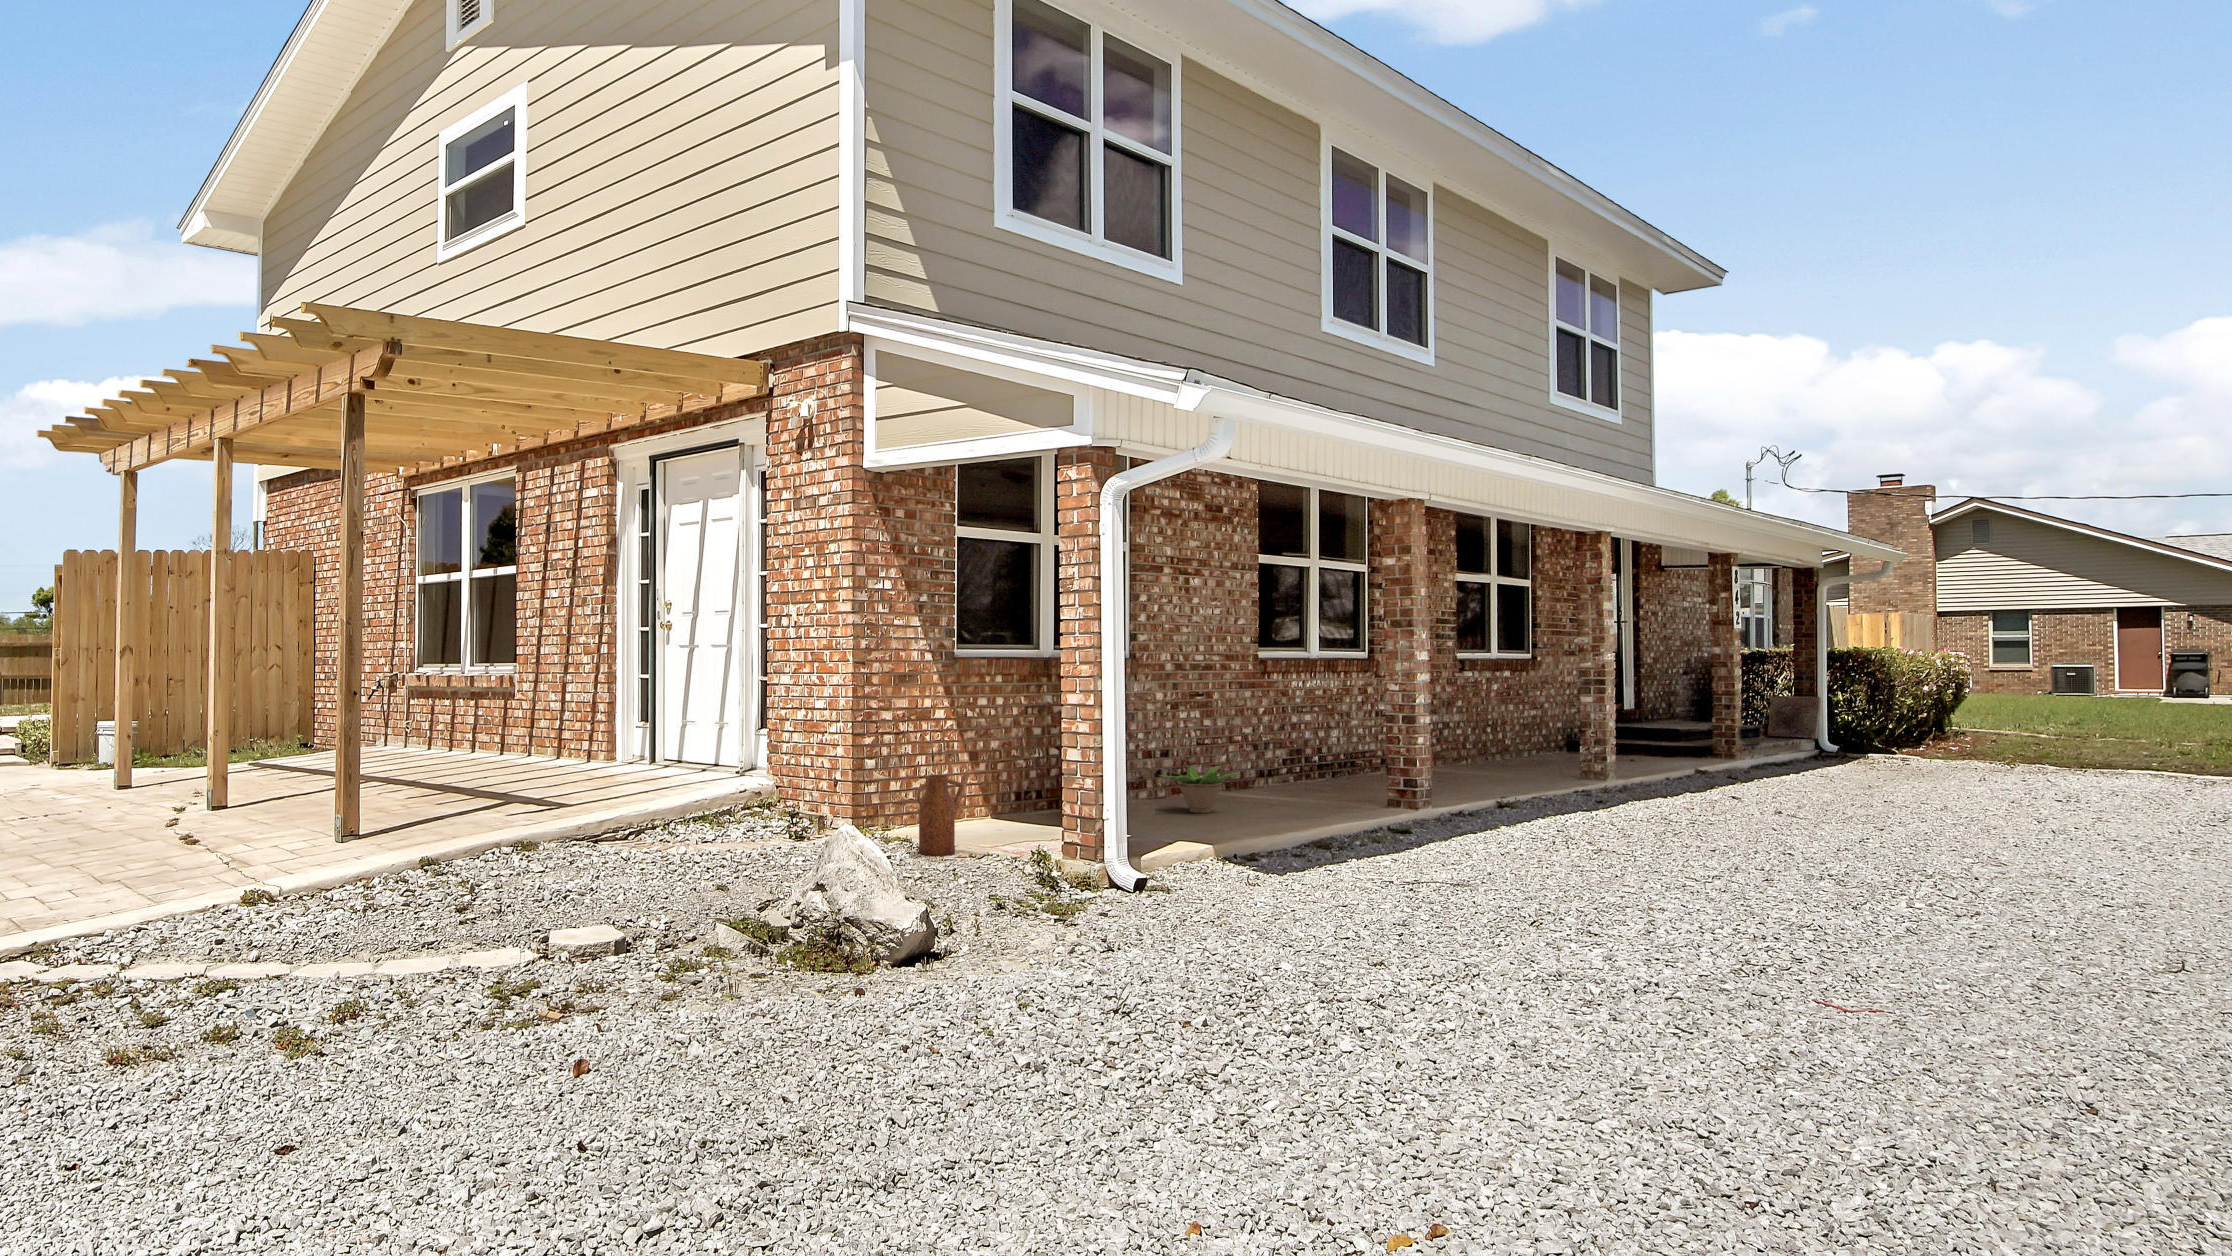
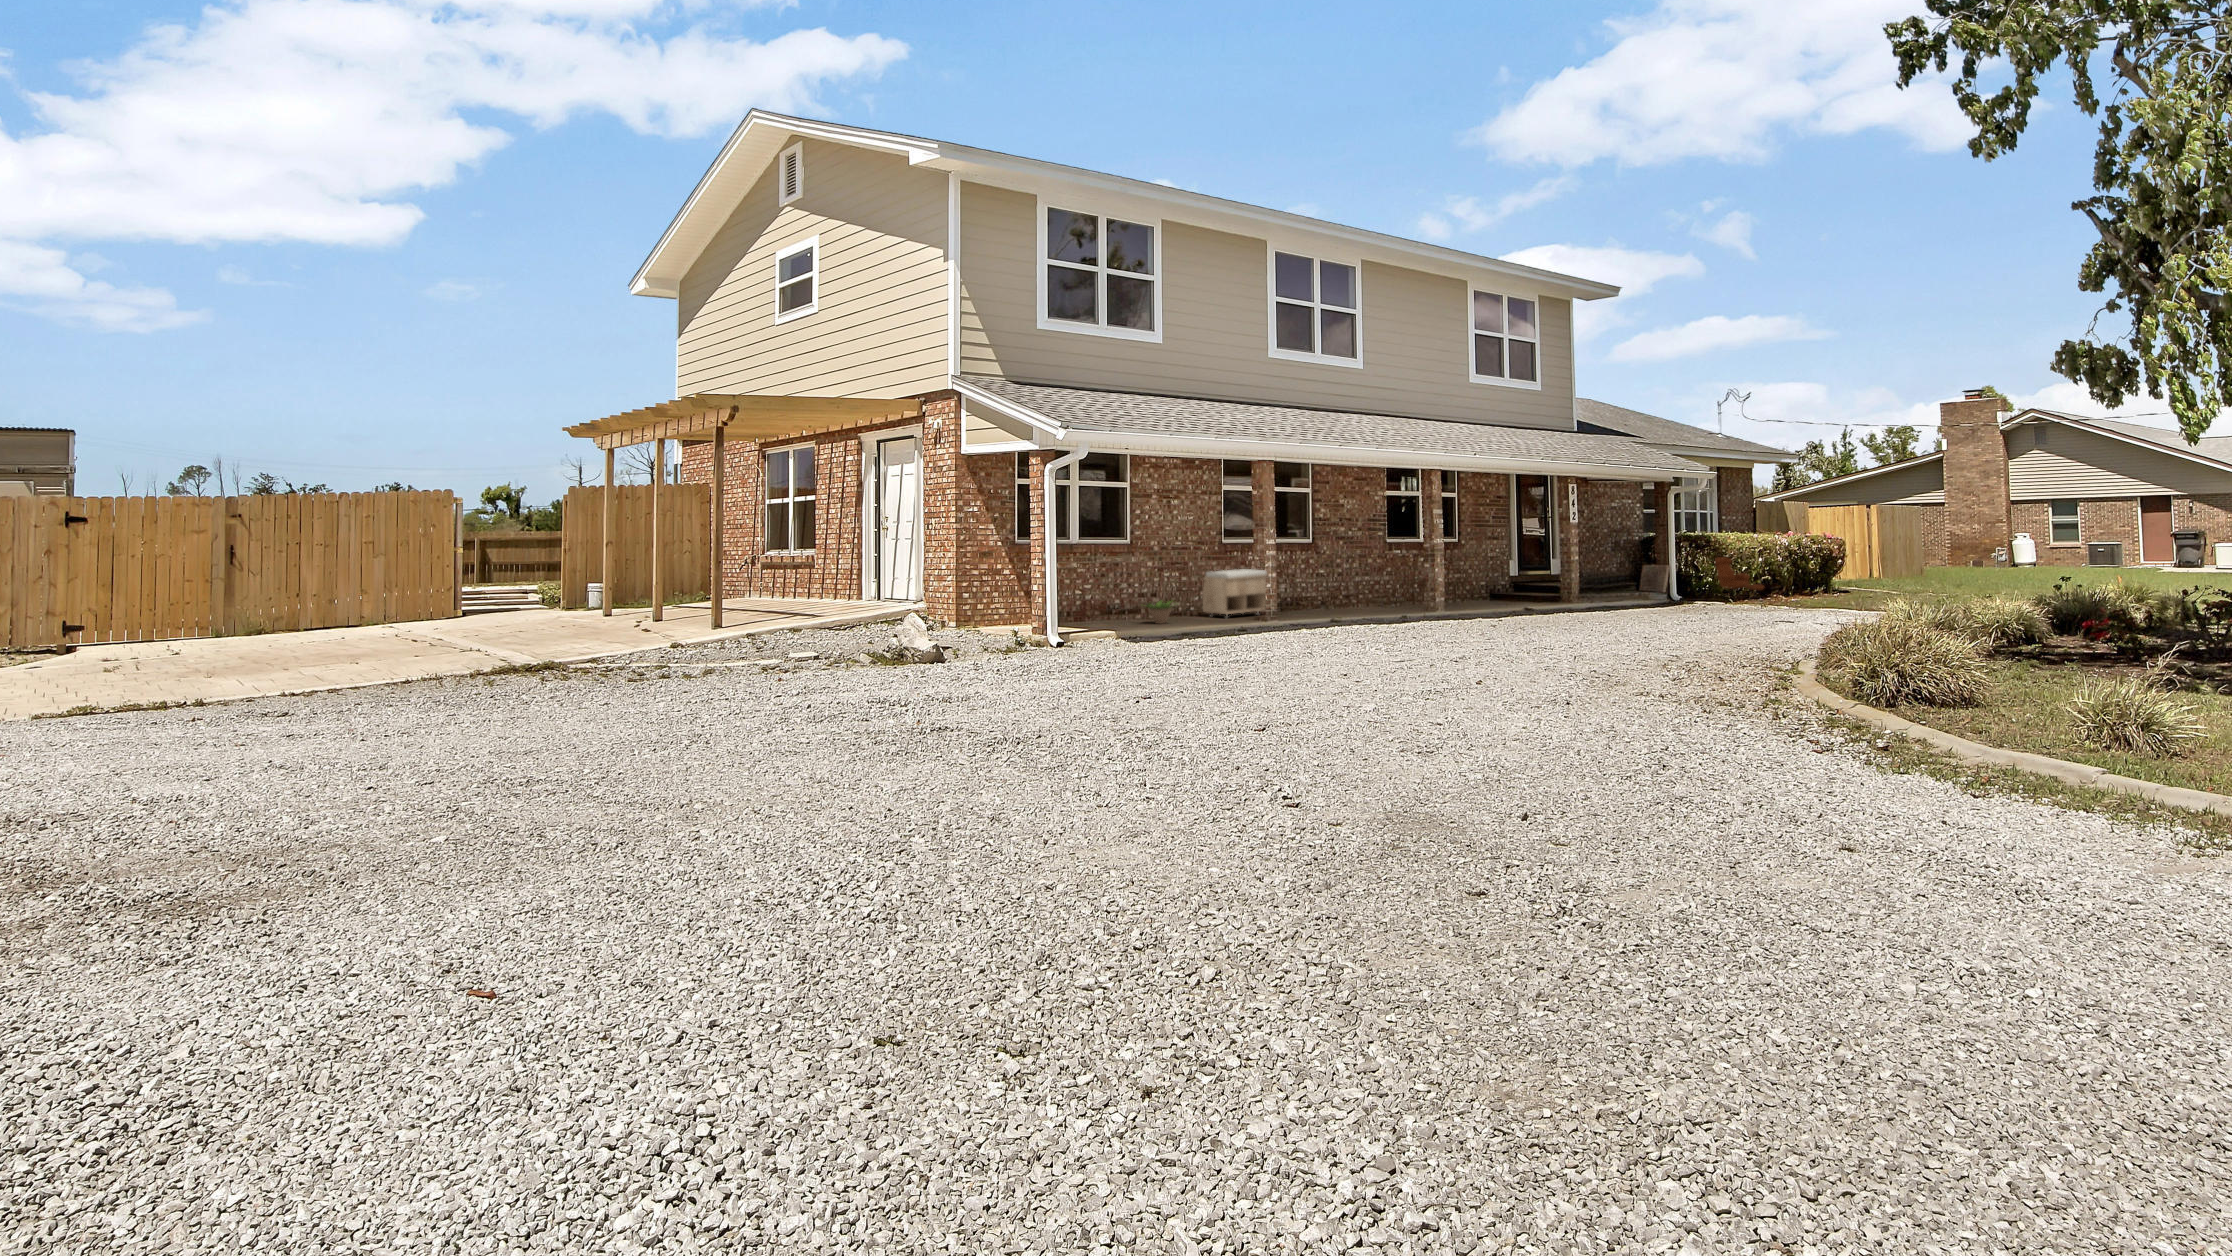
lounge chair: none [1890,684,1990,754] -> present [1715,557,1764,599]
storage bench: none [1246,704,1356,799] -> present [1203,569,1267,617]
watering can: present [917,771,970,856] -> none [986,599,1016,638]

